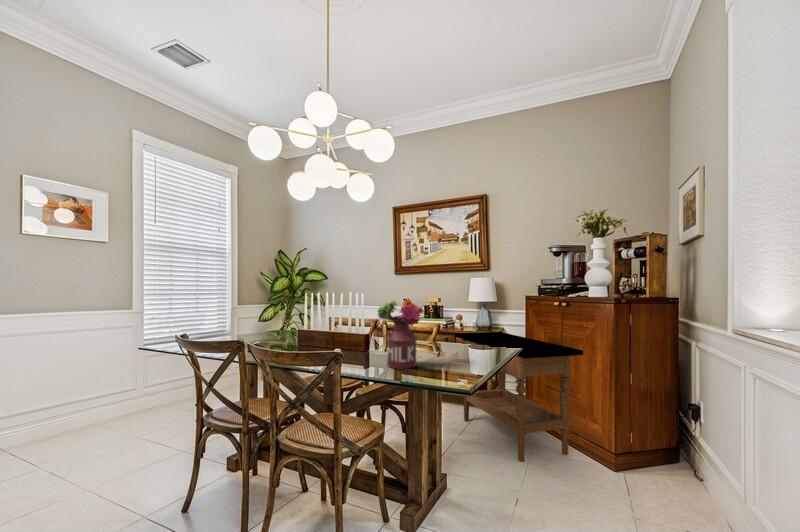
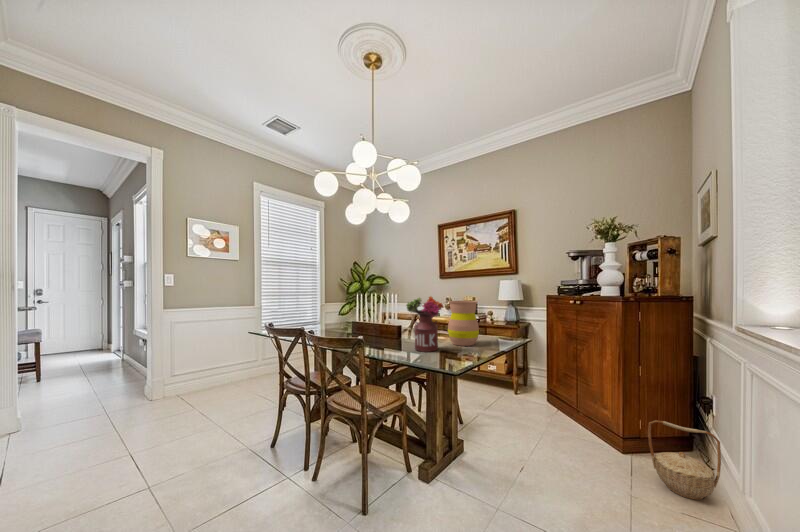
vase: none [424,304,462,359] -> present [448,301,479,346]
side table: present [455,332,583,462] -> none [486,325,594,437]
basket: none [641,433,710,513] -> present [648,420,721,500]

